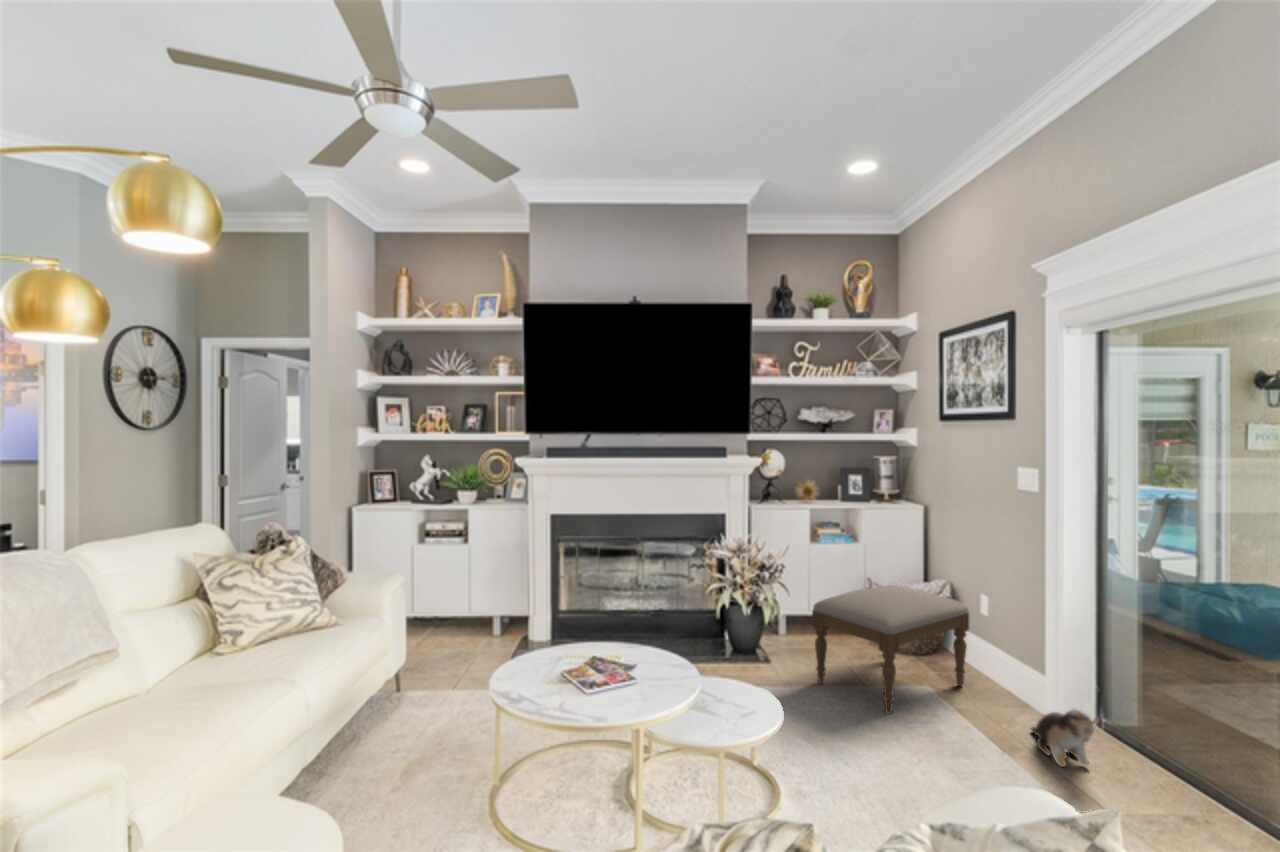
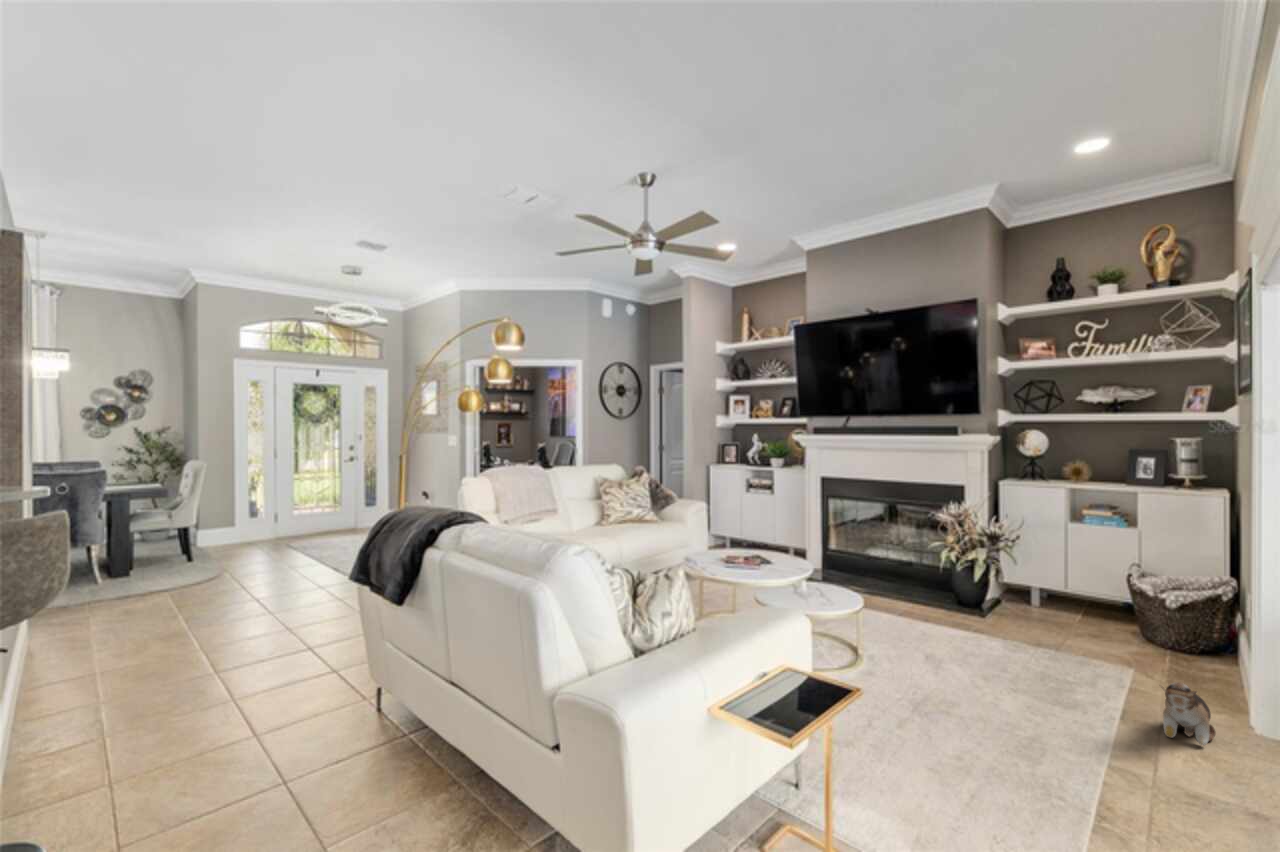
ottoman: present [812,585,969,714] -> none [1005,561,1193,677]

